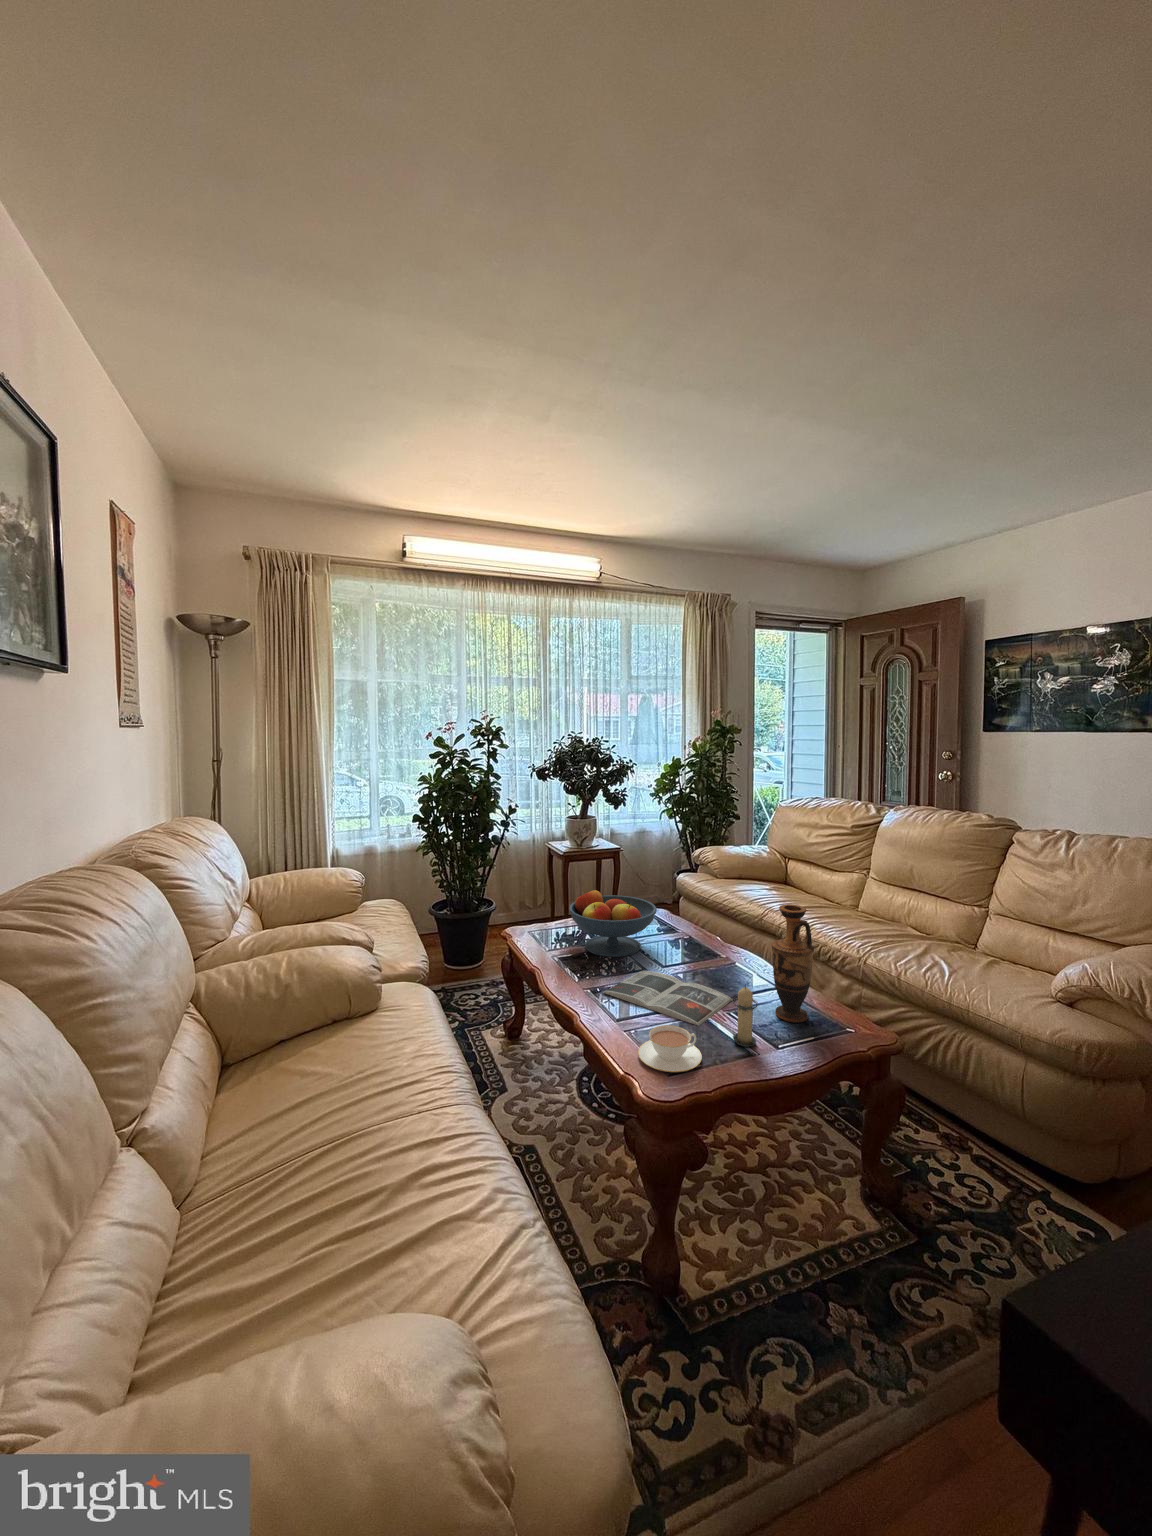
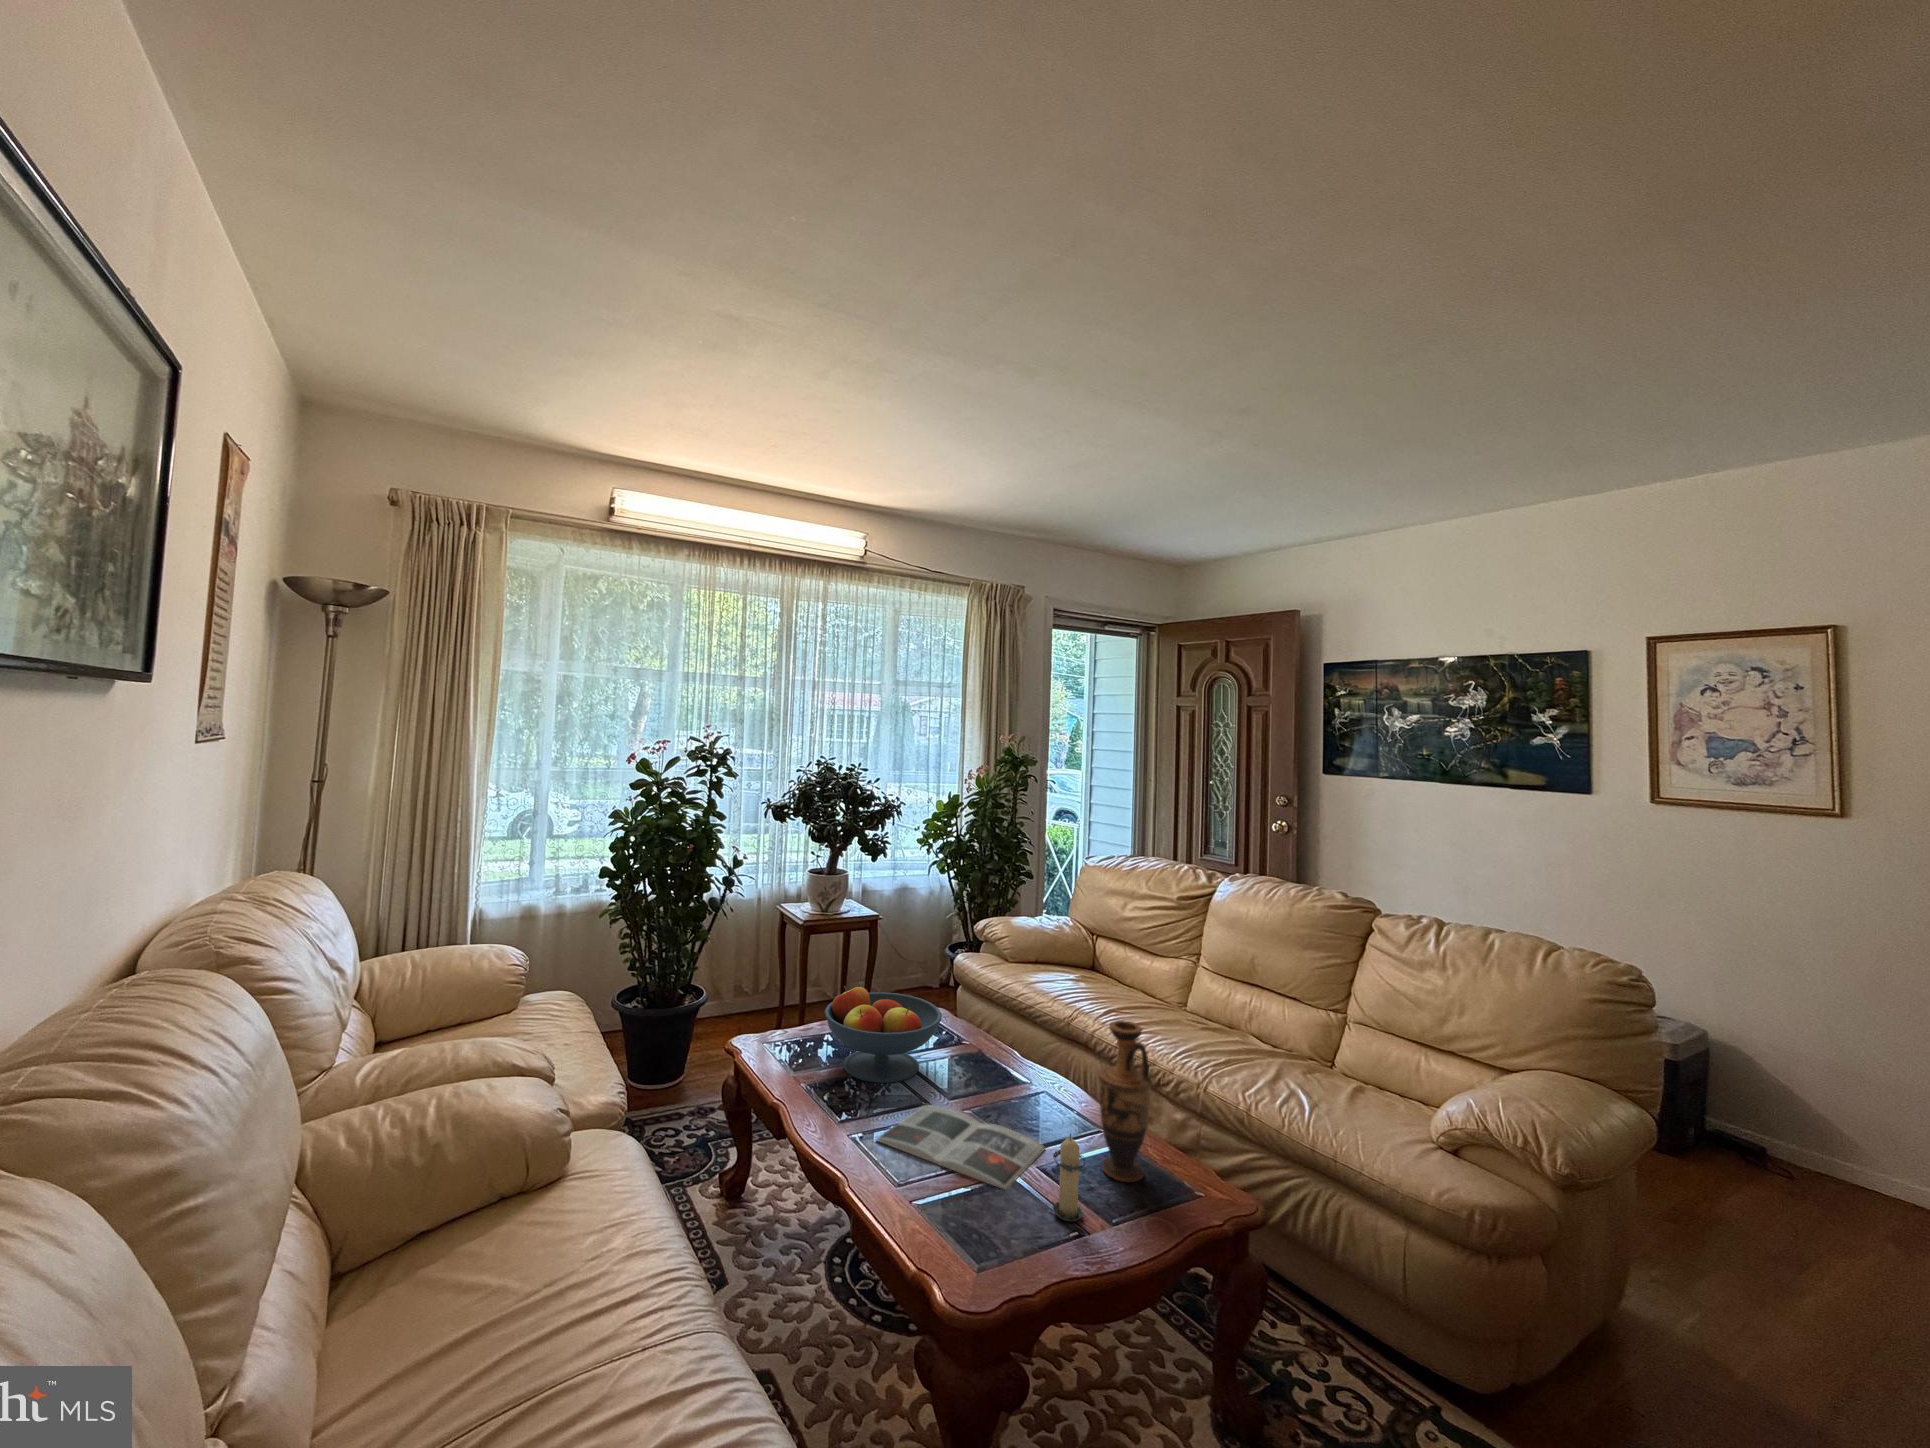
teacup: present [638,1025,702,1072] -> none [932,1194,1016,1265]

